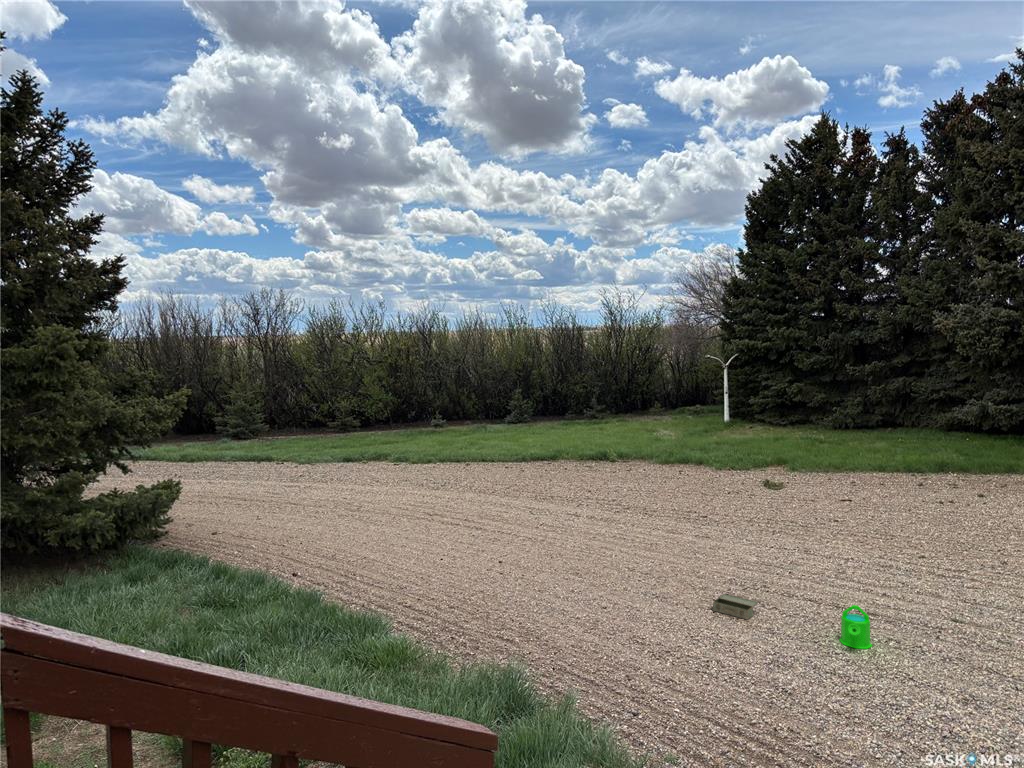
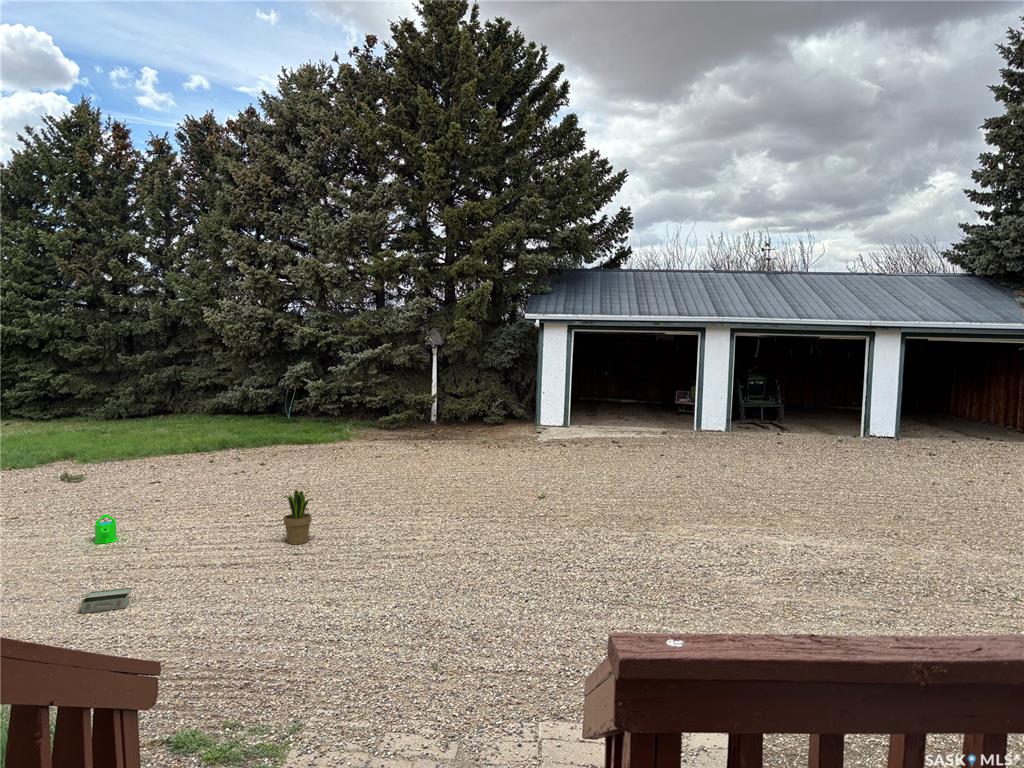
potted plant: none [946,544,991,615] -> present [284,490,313,545]
watering can: present [839,605,872,649] -> present [94,514,118,544]

